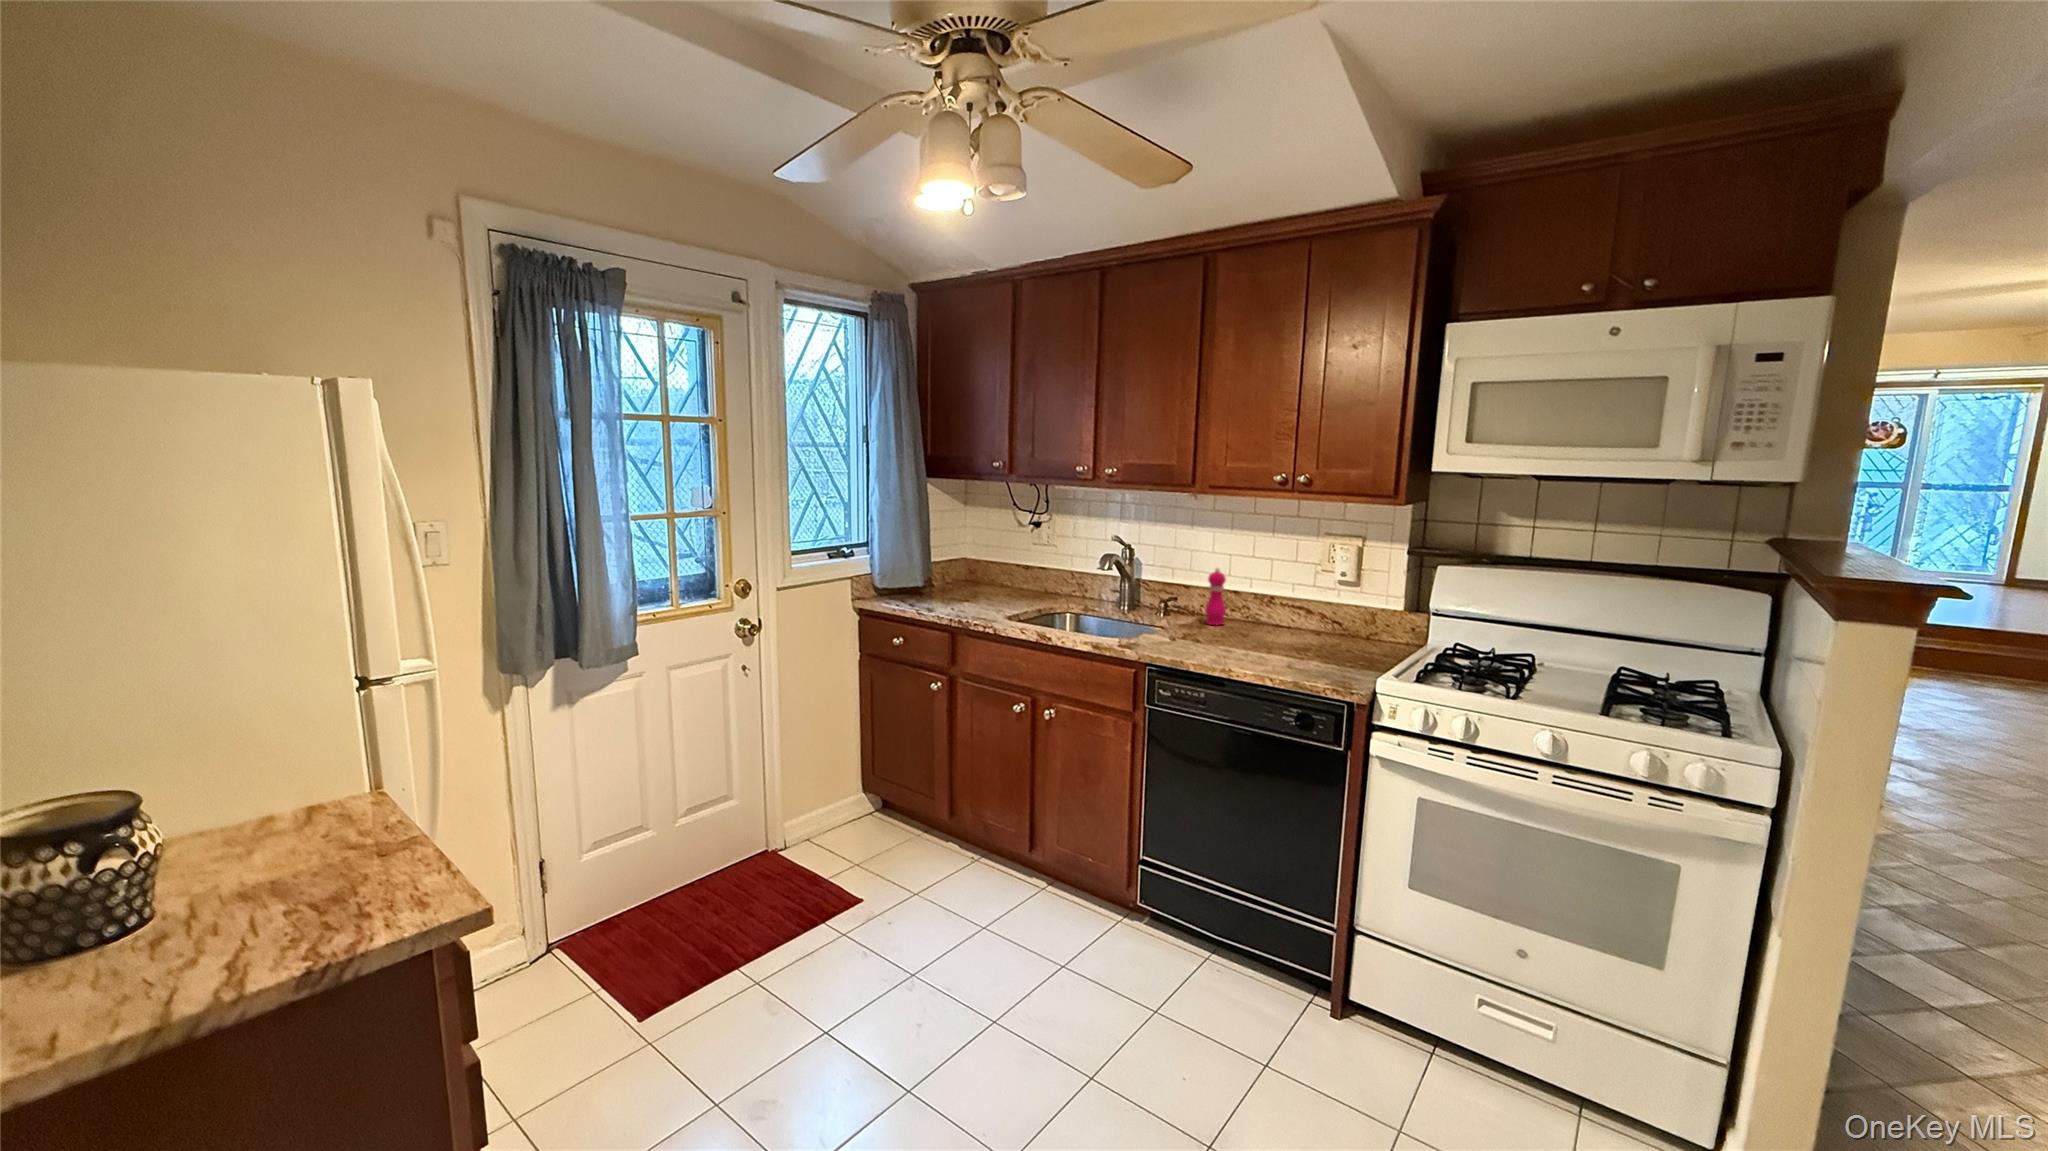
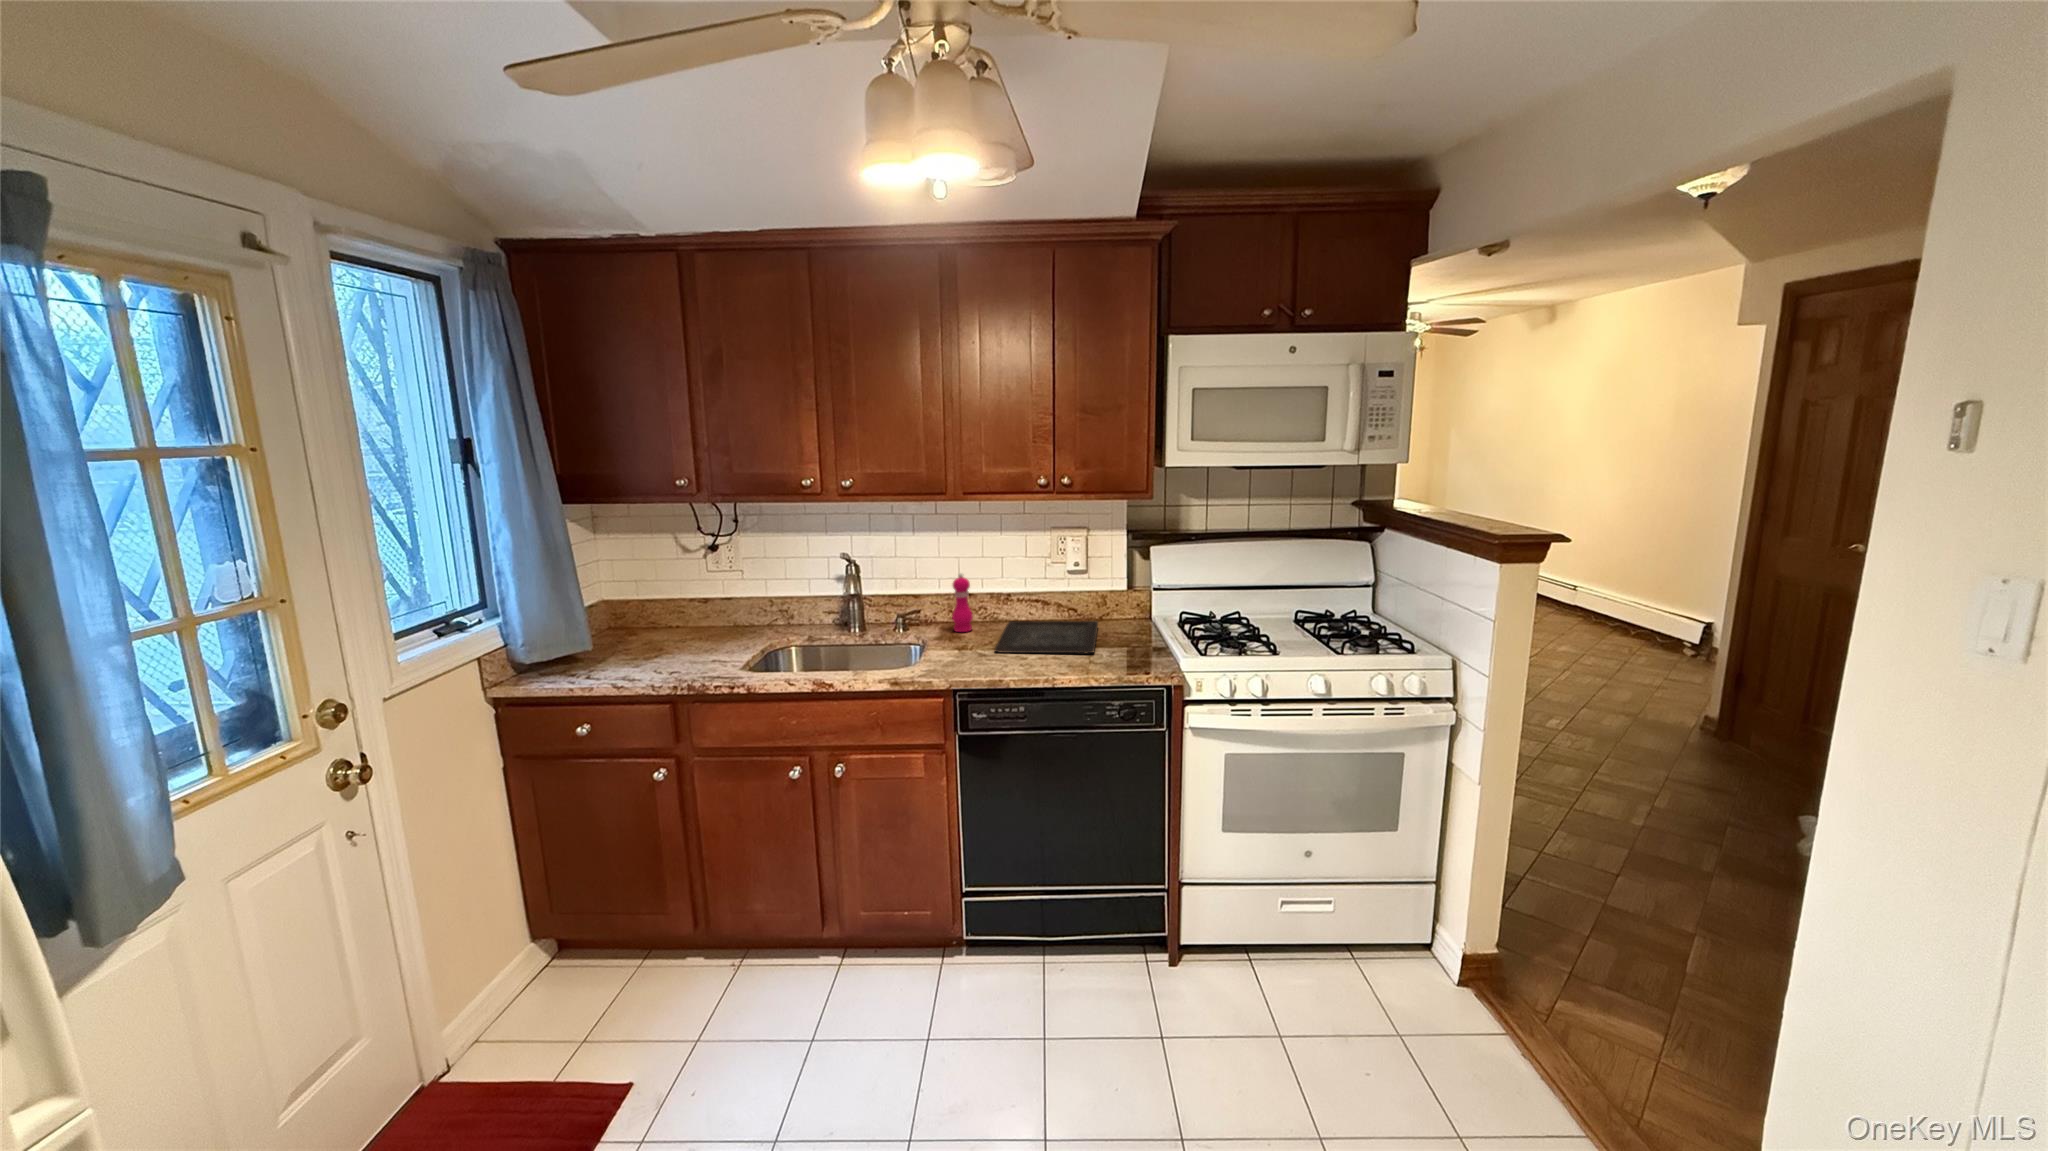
tray: none [1211,623,1353,658] -> present [995,621,1098,653]

